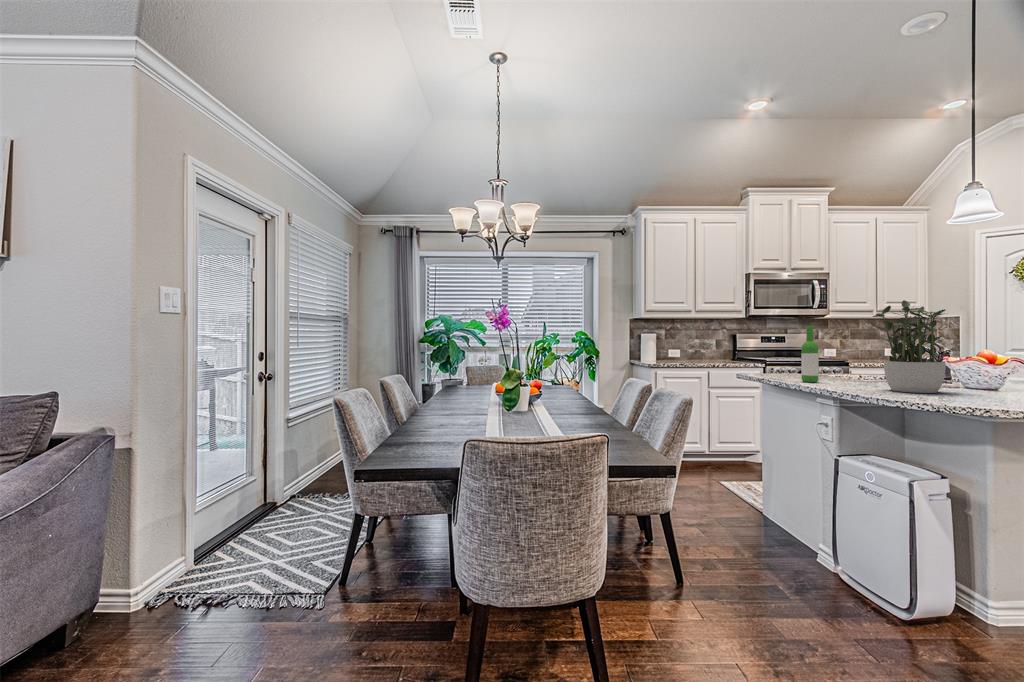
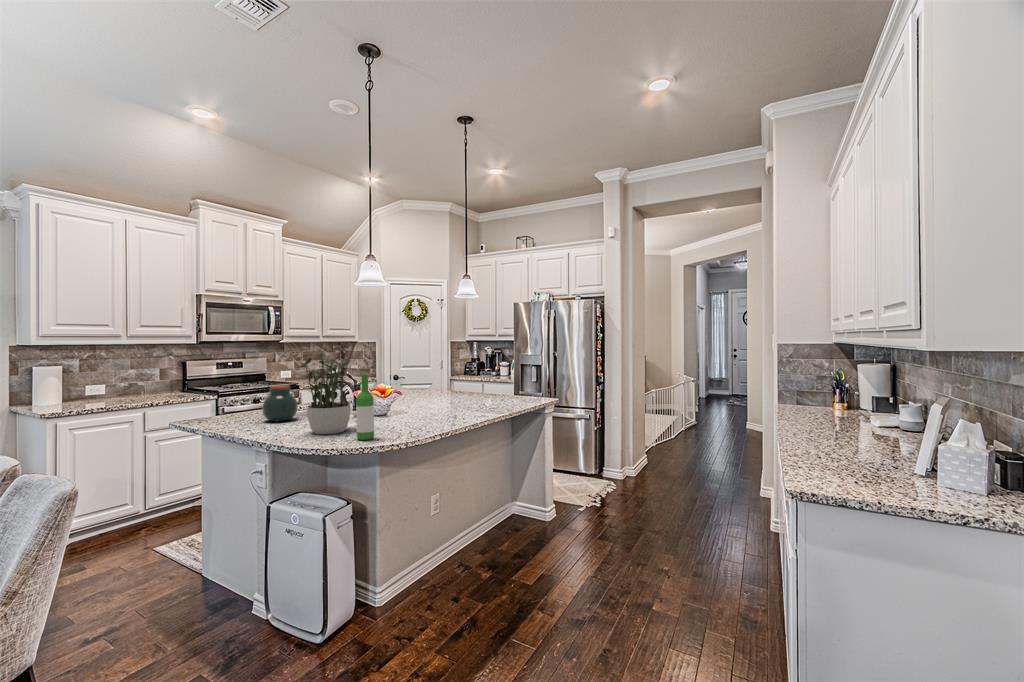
wine bottle: present [801,326,819,382] -> present [356,374,374,440]
jar: none [823,345,864,381] -> present [262,385,298,421]

